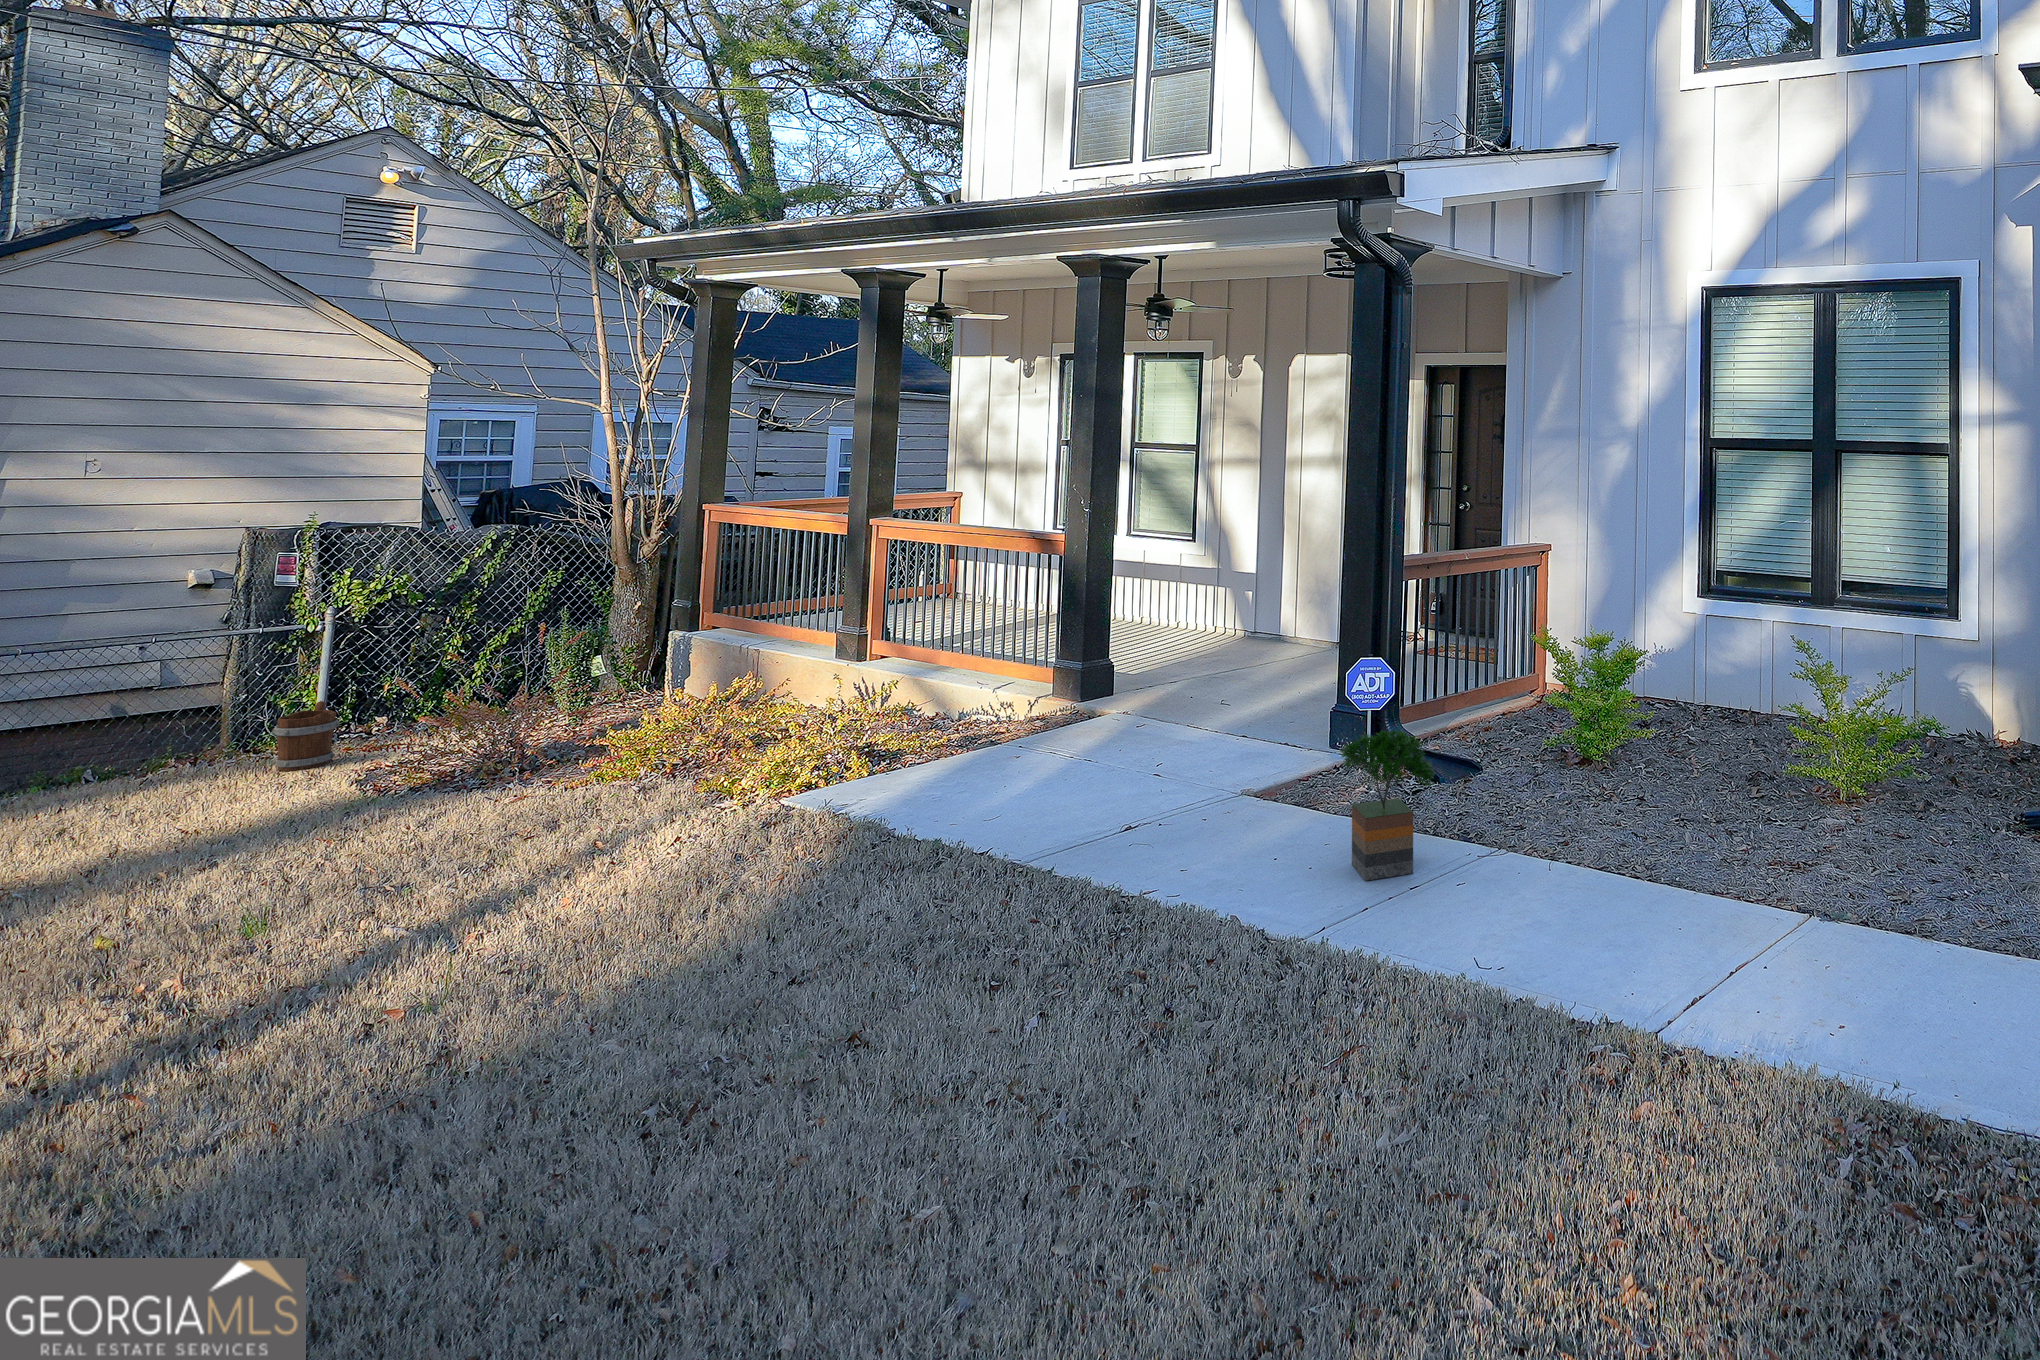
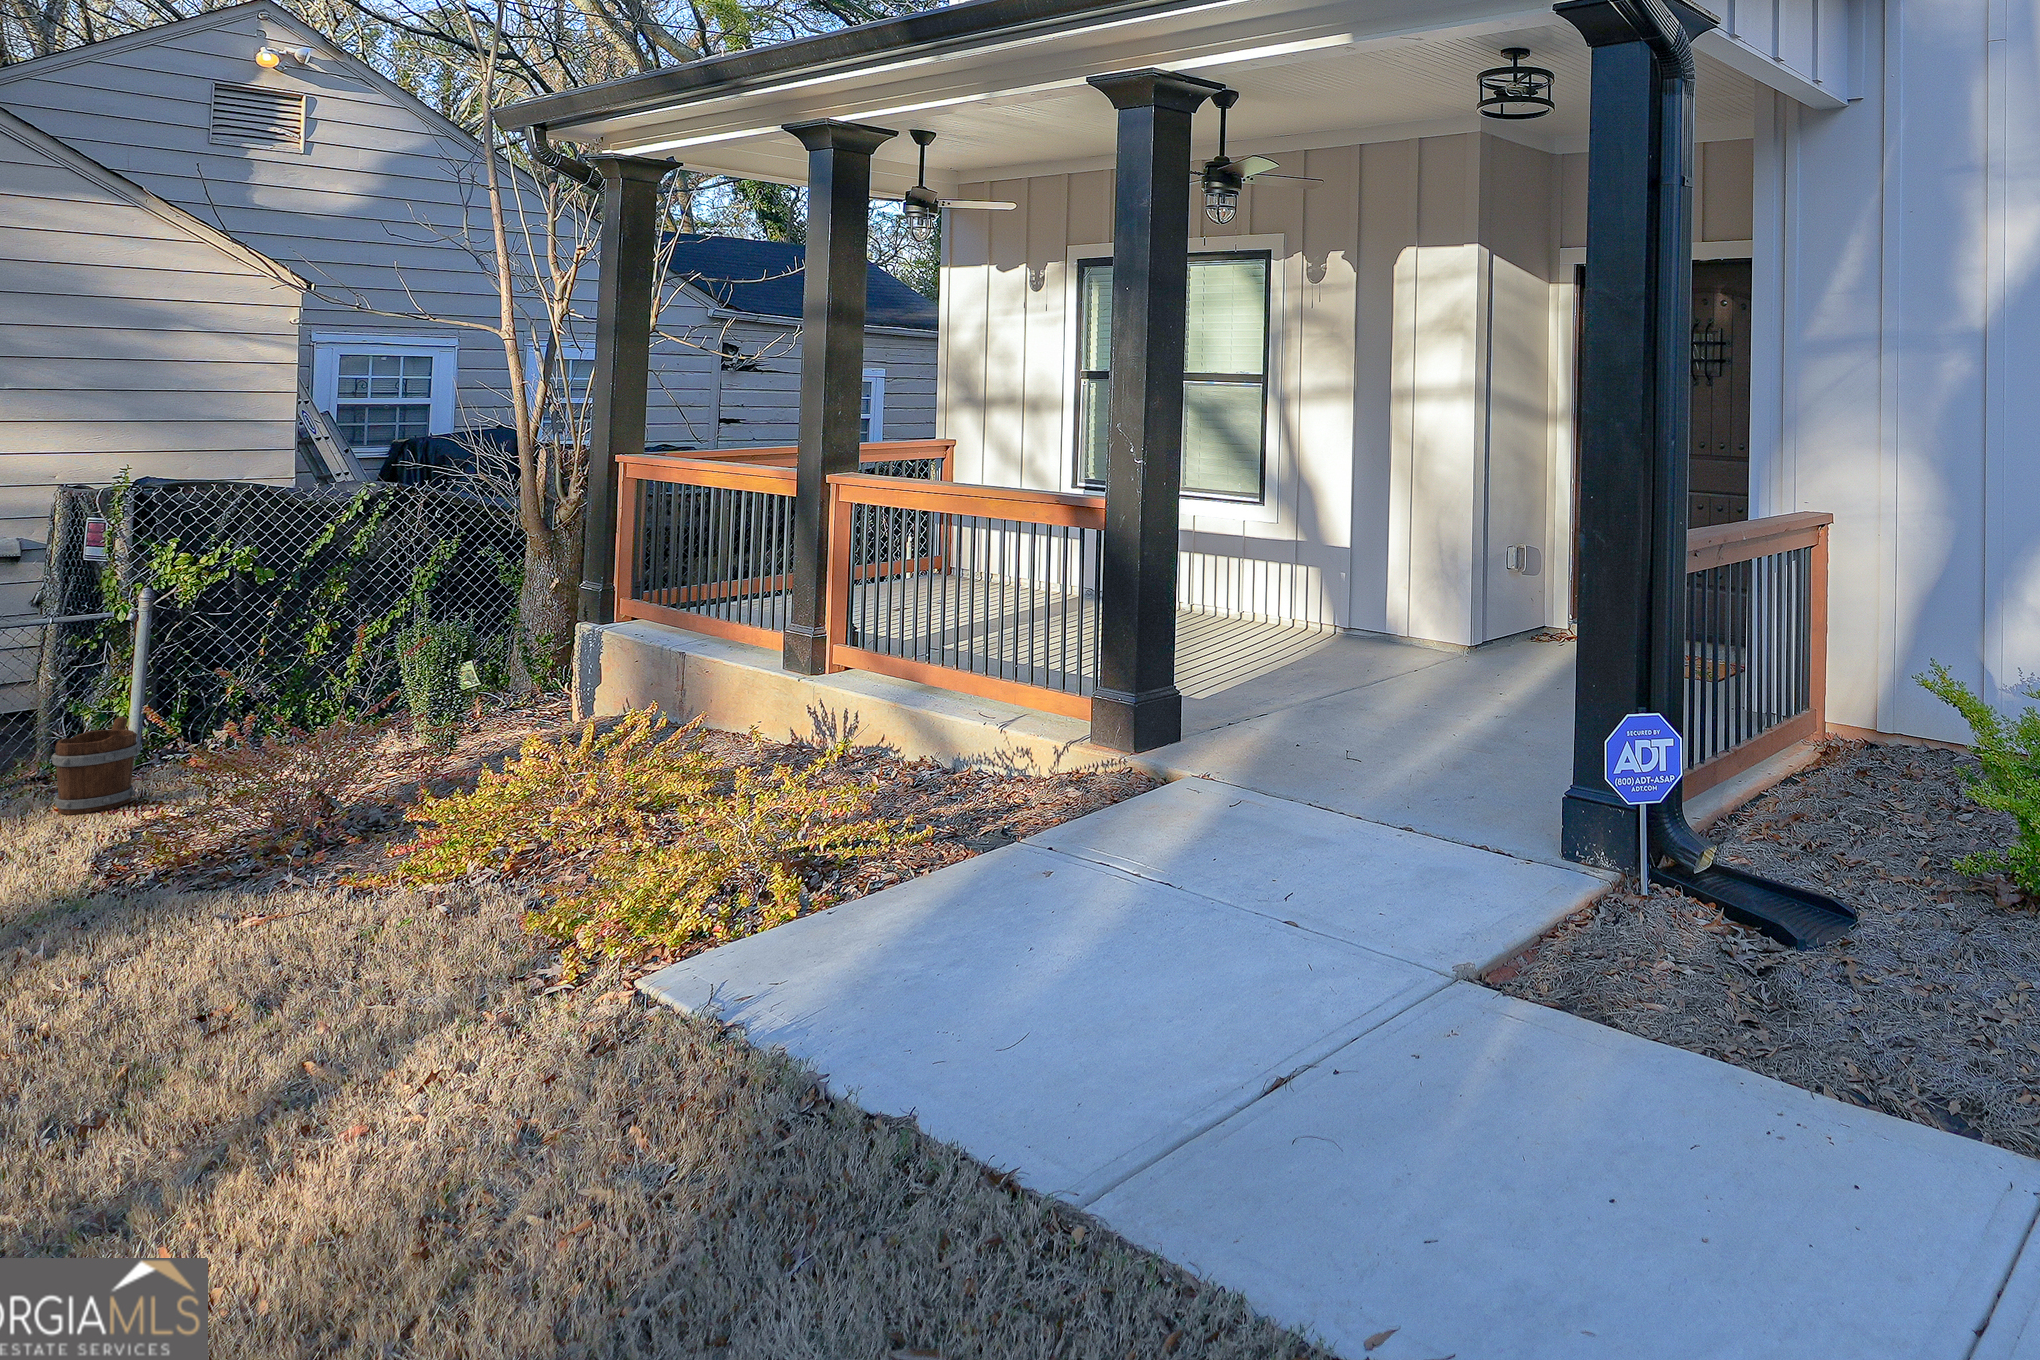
potted tree: present [1340,729,1434,881] -> none [1650,847,1844,1141]

